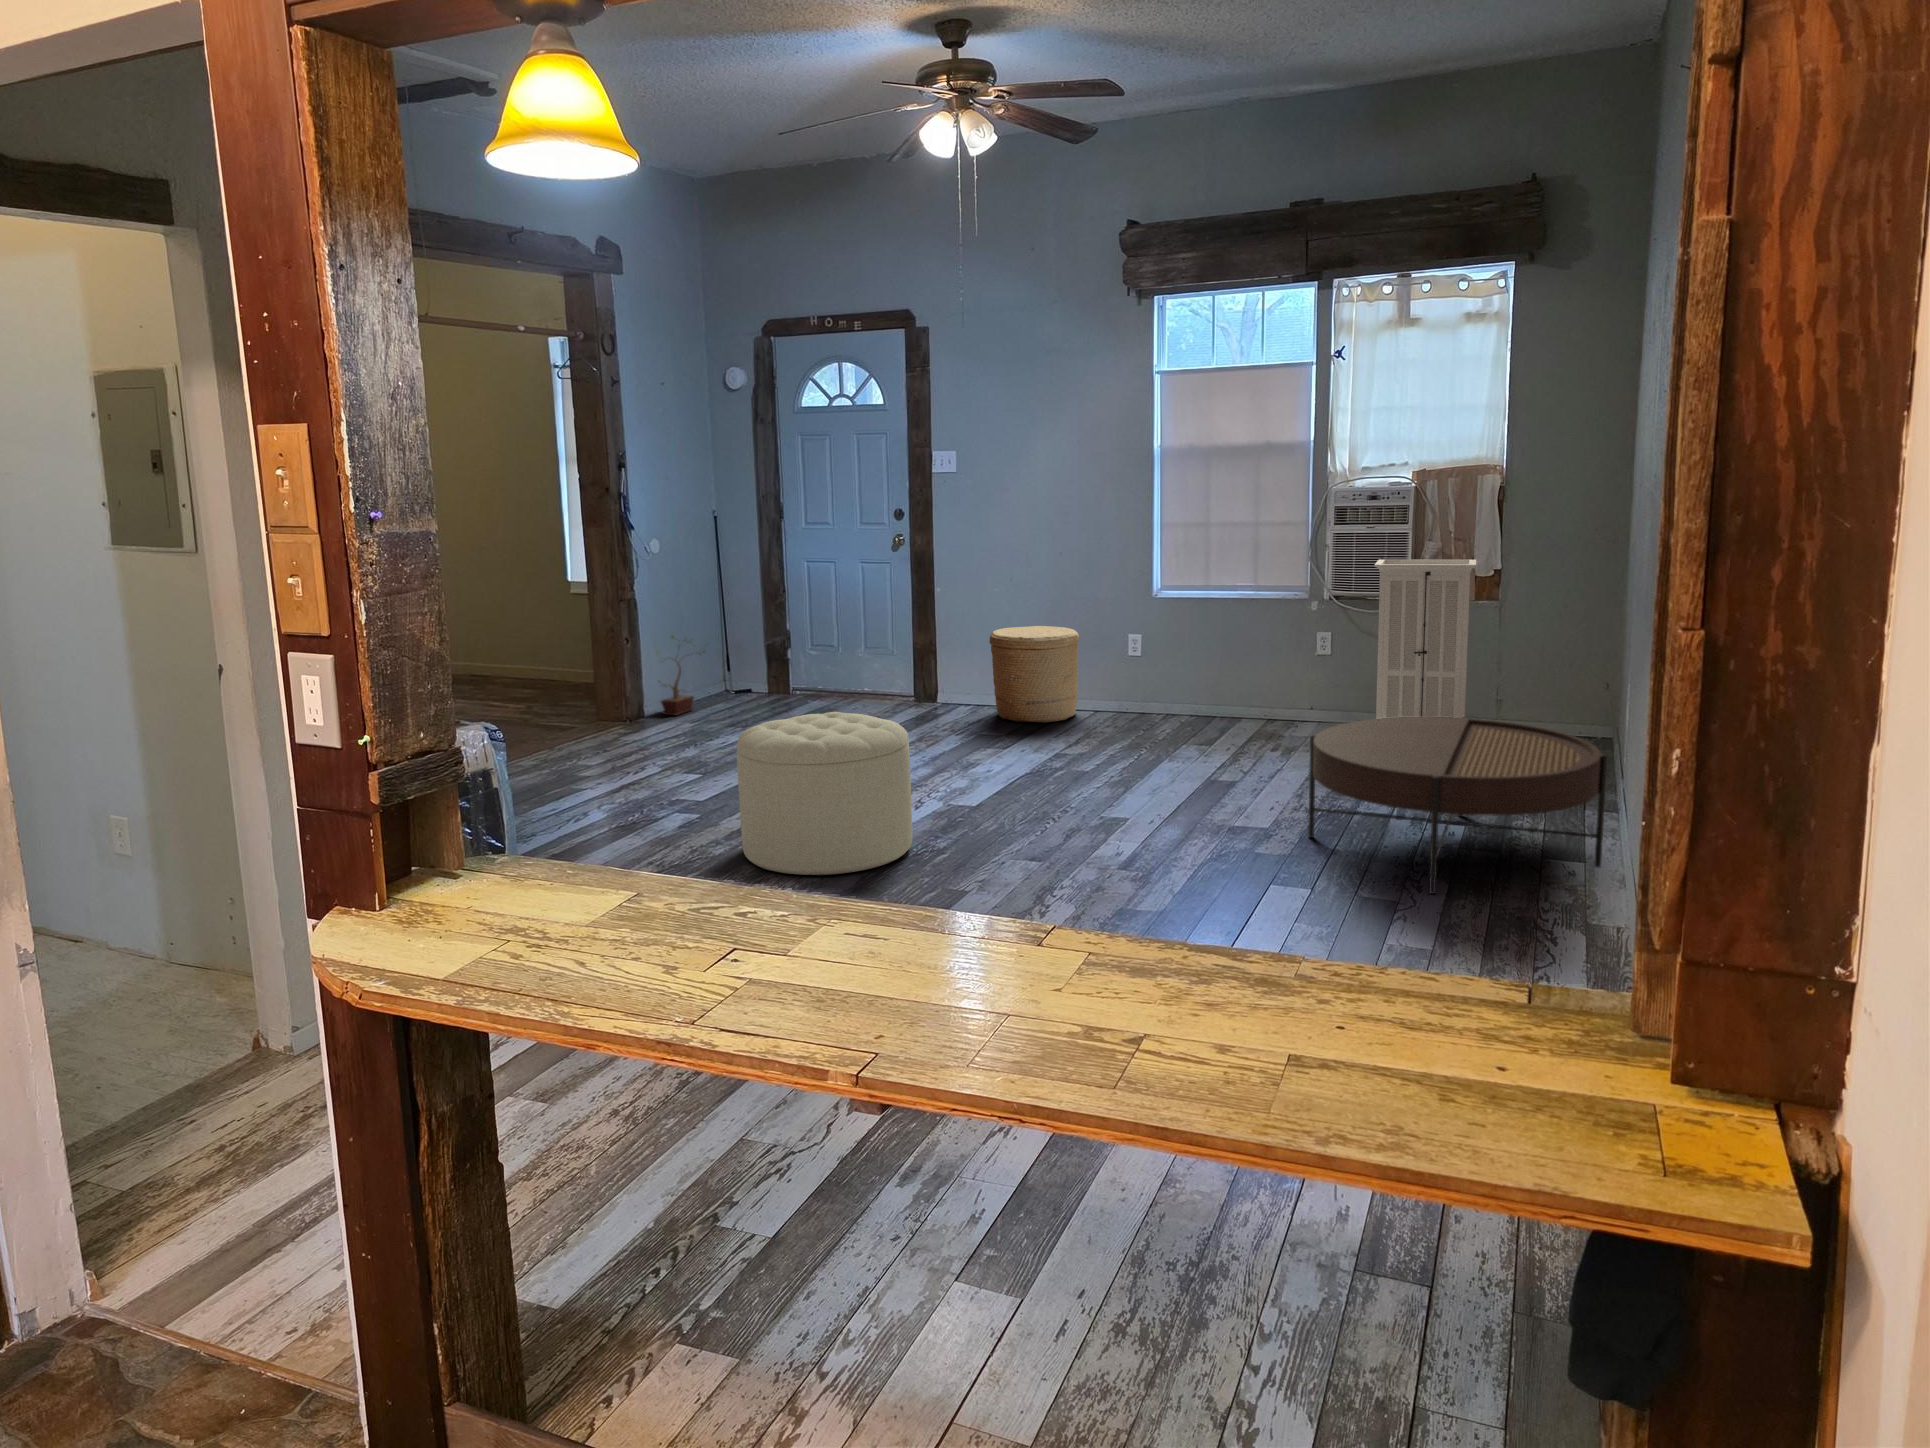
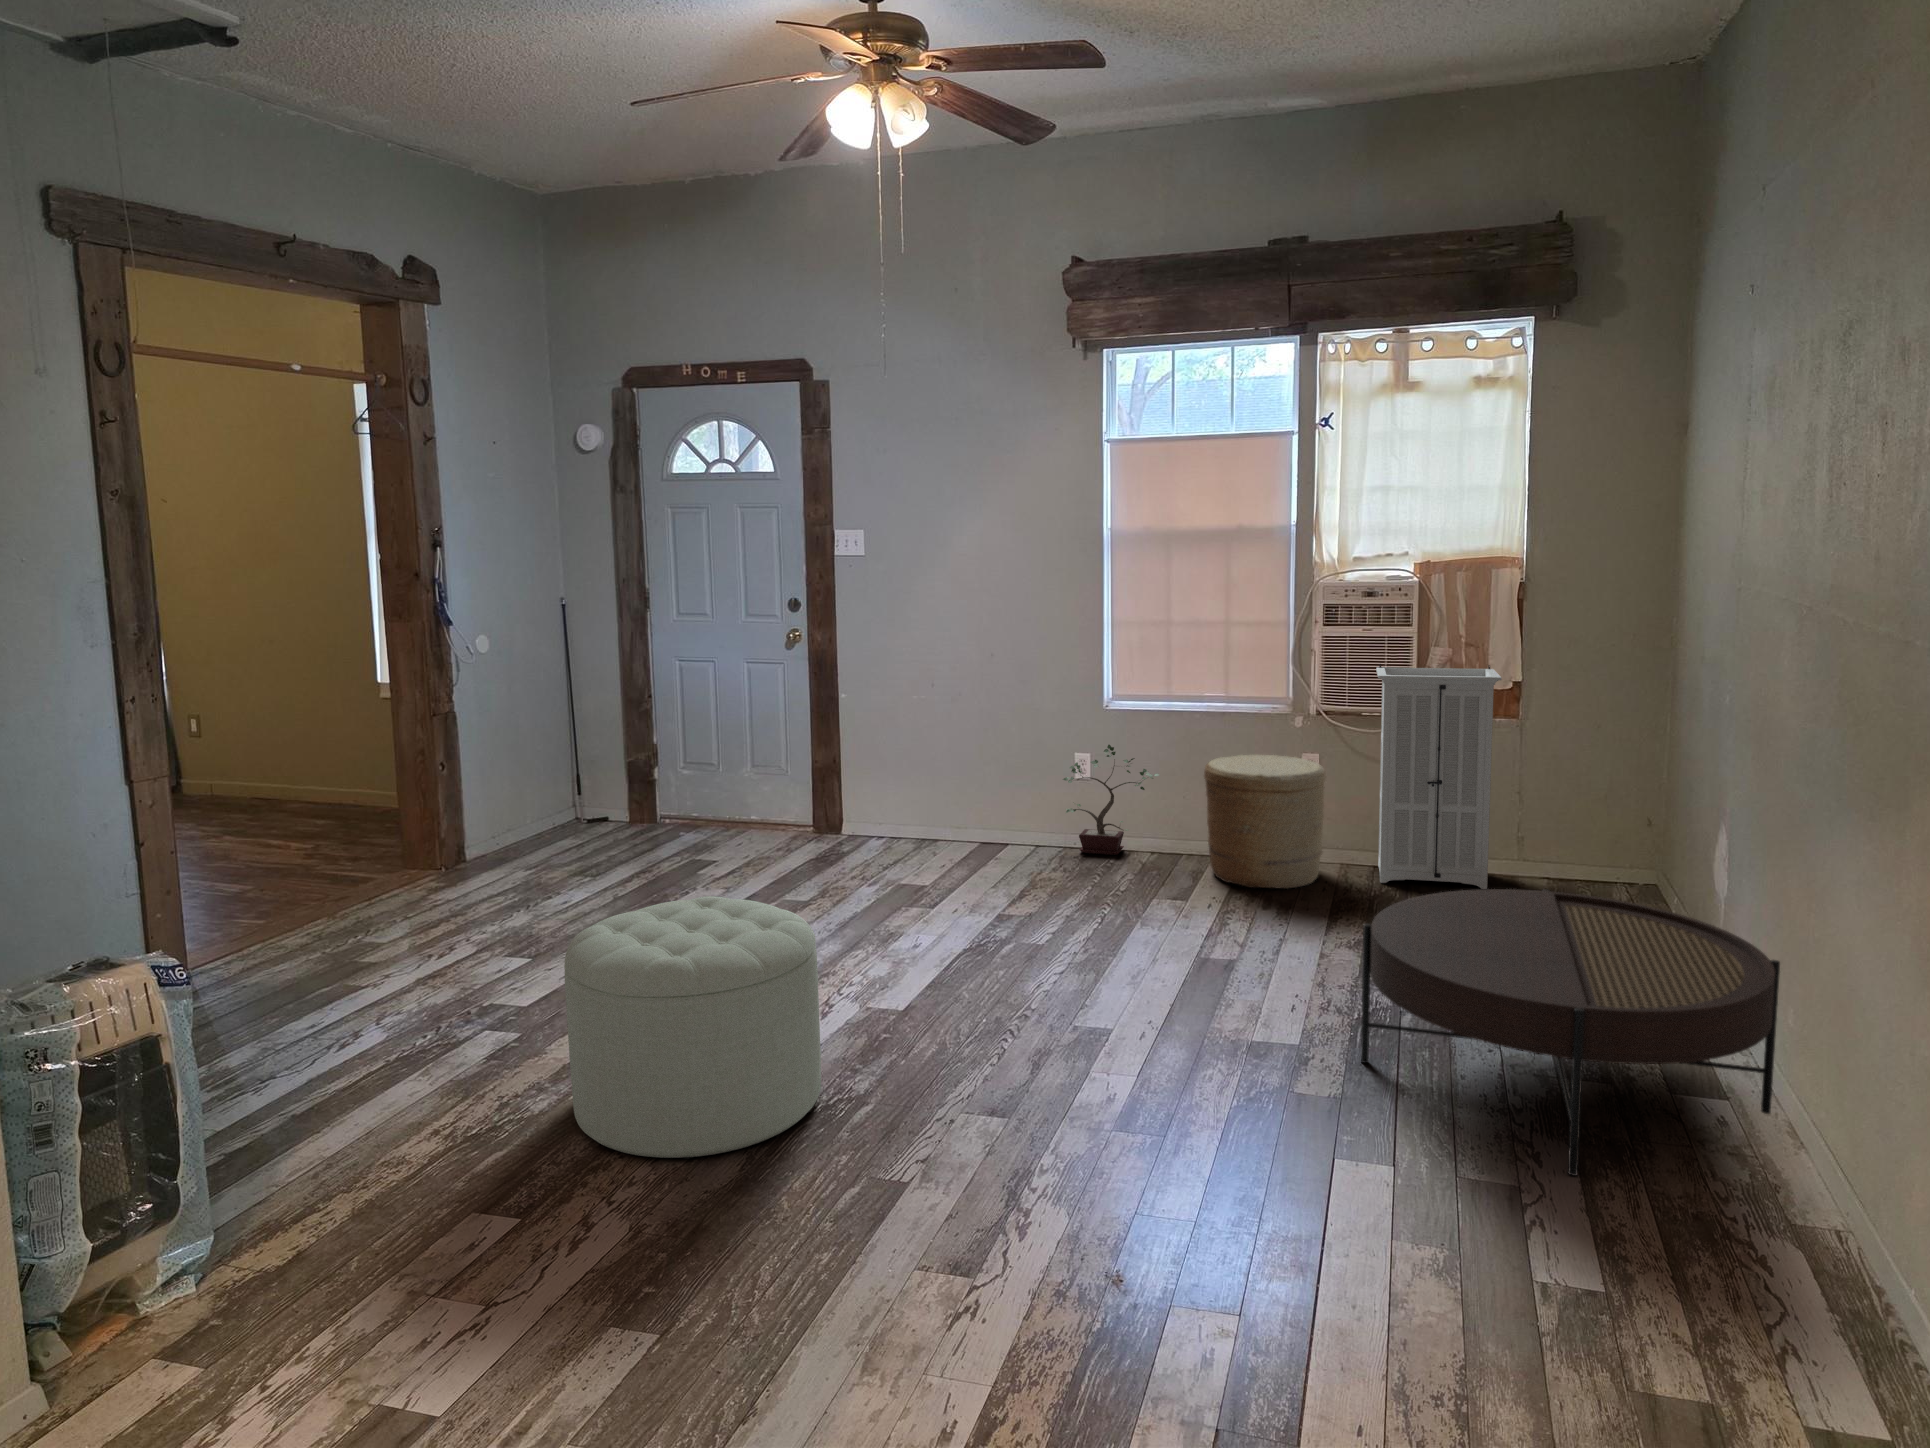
woven basket: present [989,626,1079,722] -> present [1204,755,1325,889]
potted plant: present [656,634,701,715] -> present [1063,745,1159,855]

